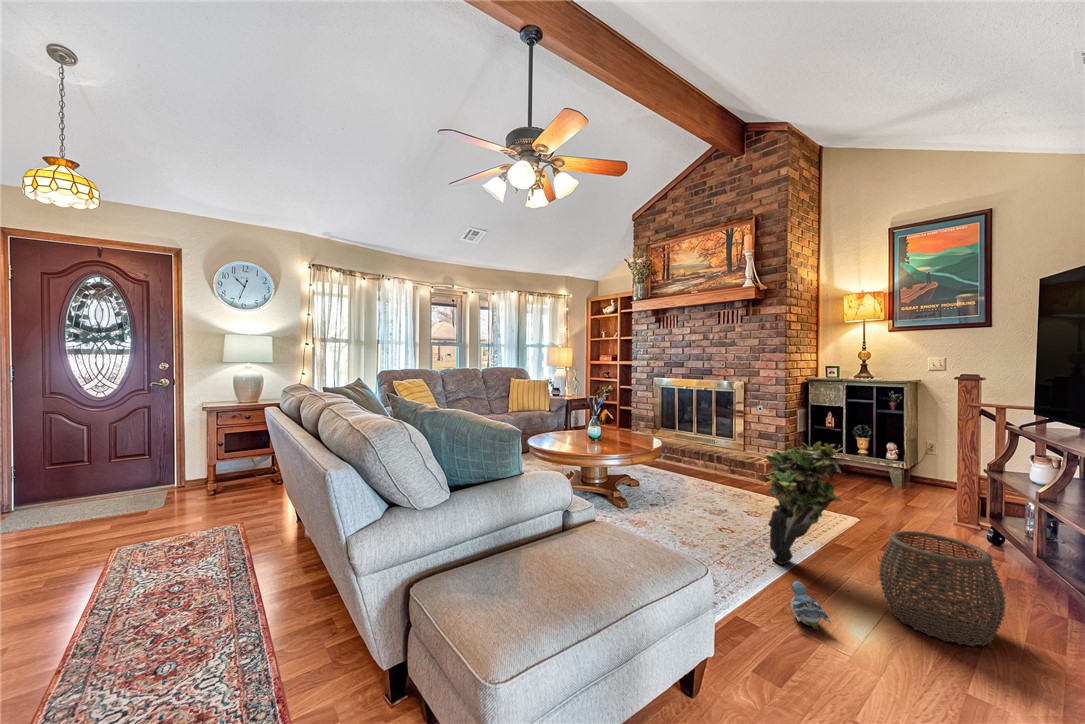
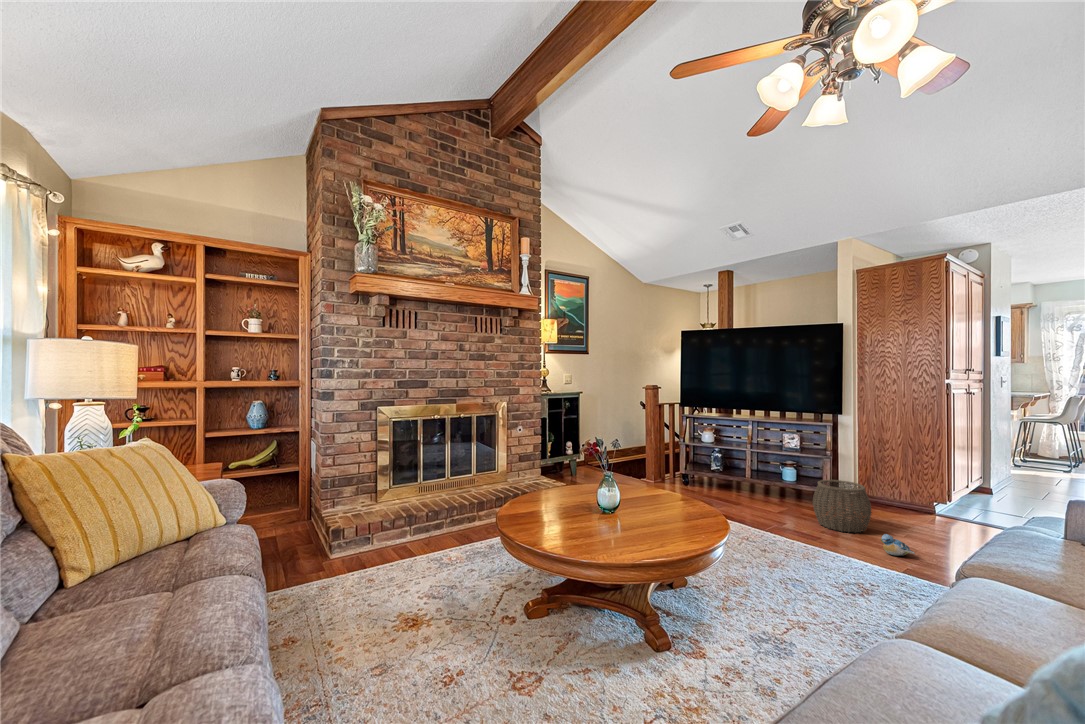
potted plant: present [765,442,842,564] -> none [752,444,811,544]

